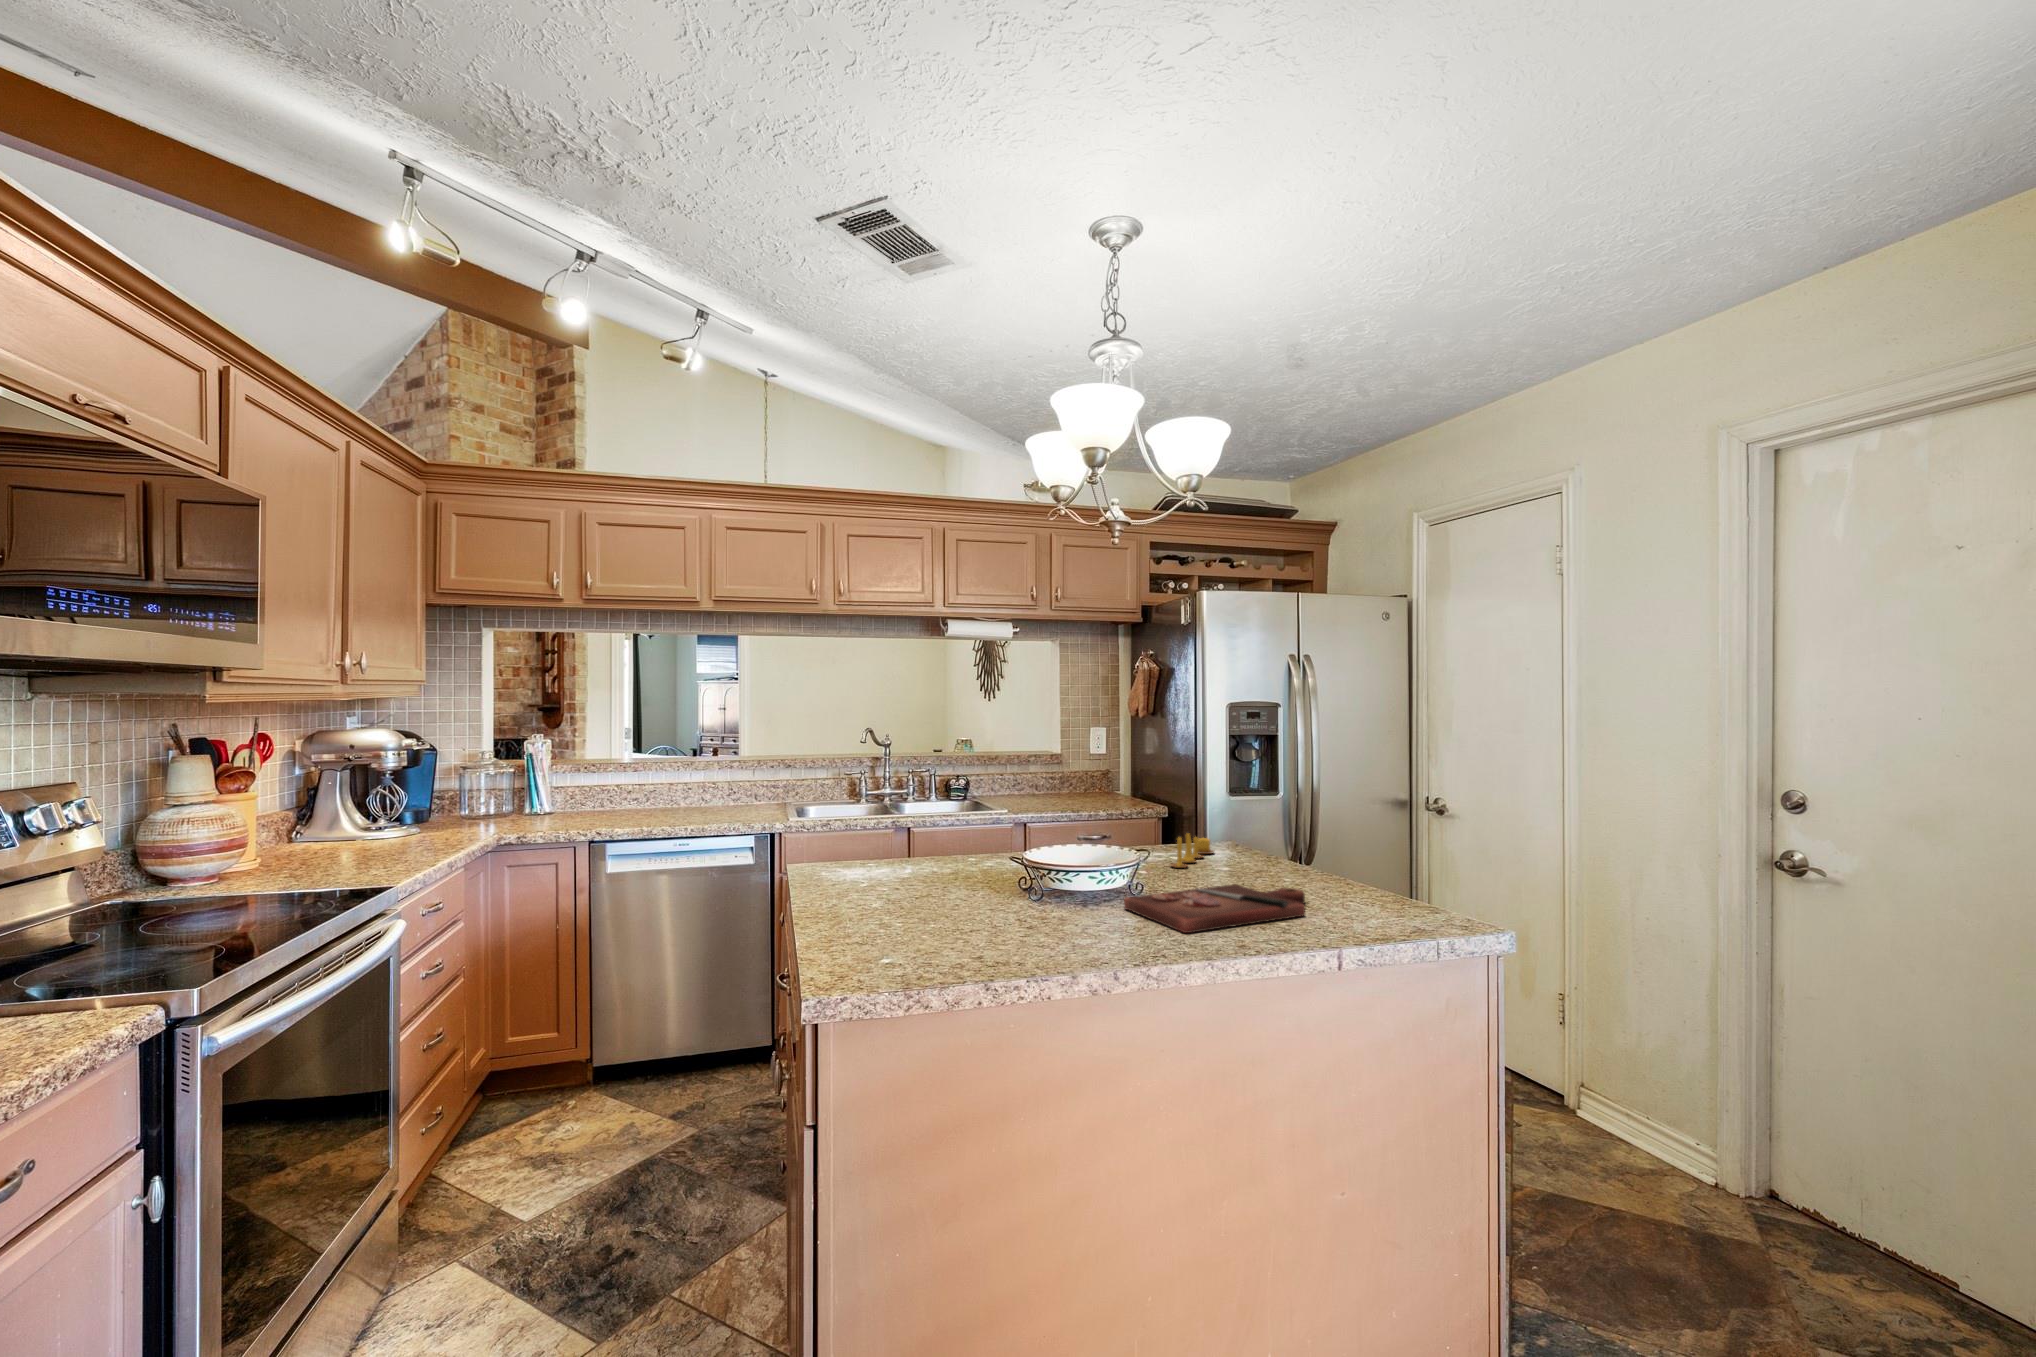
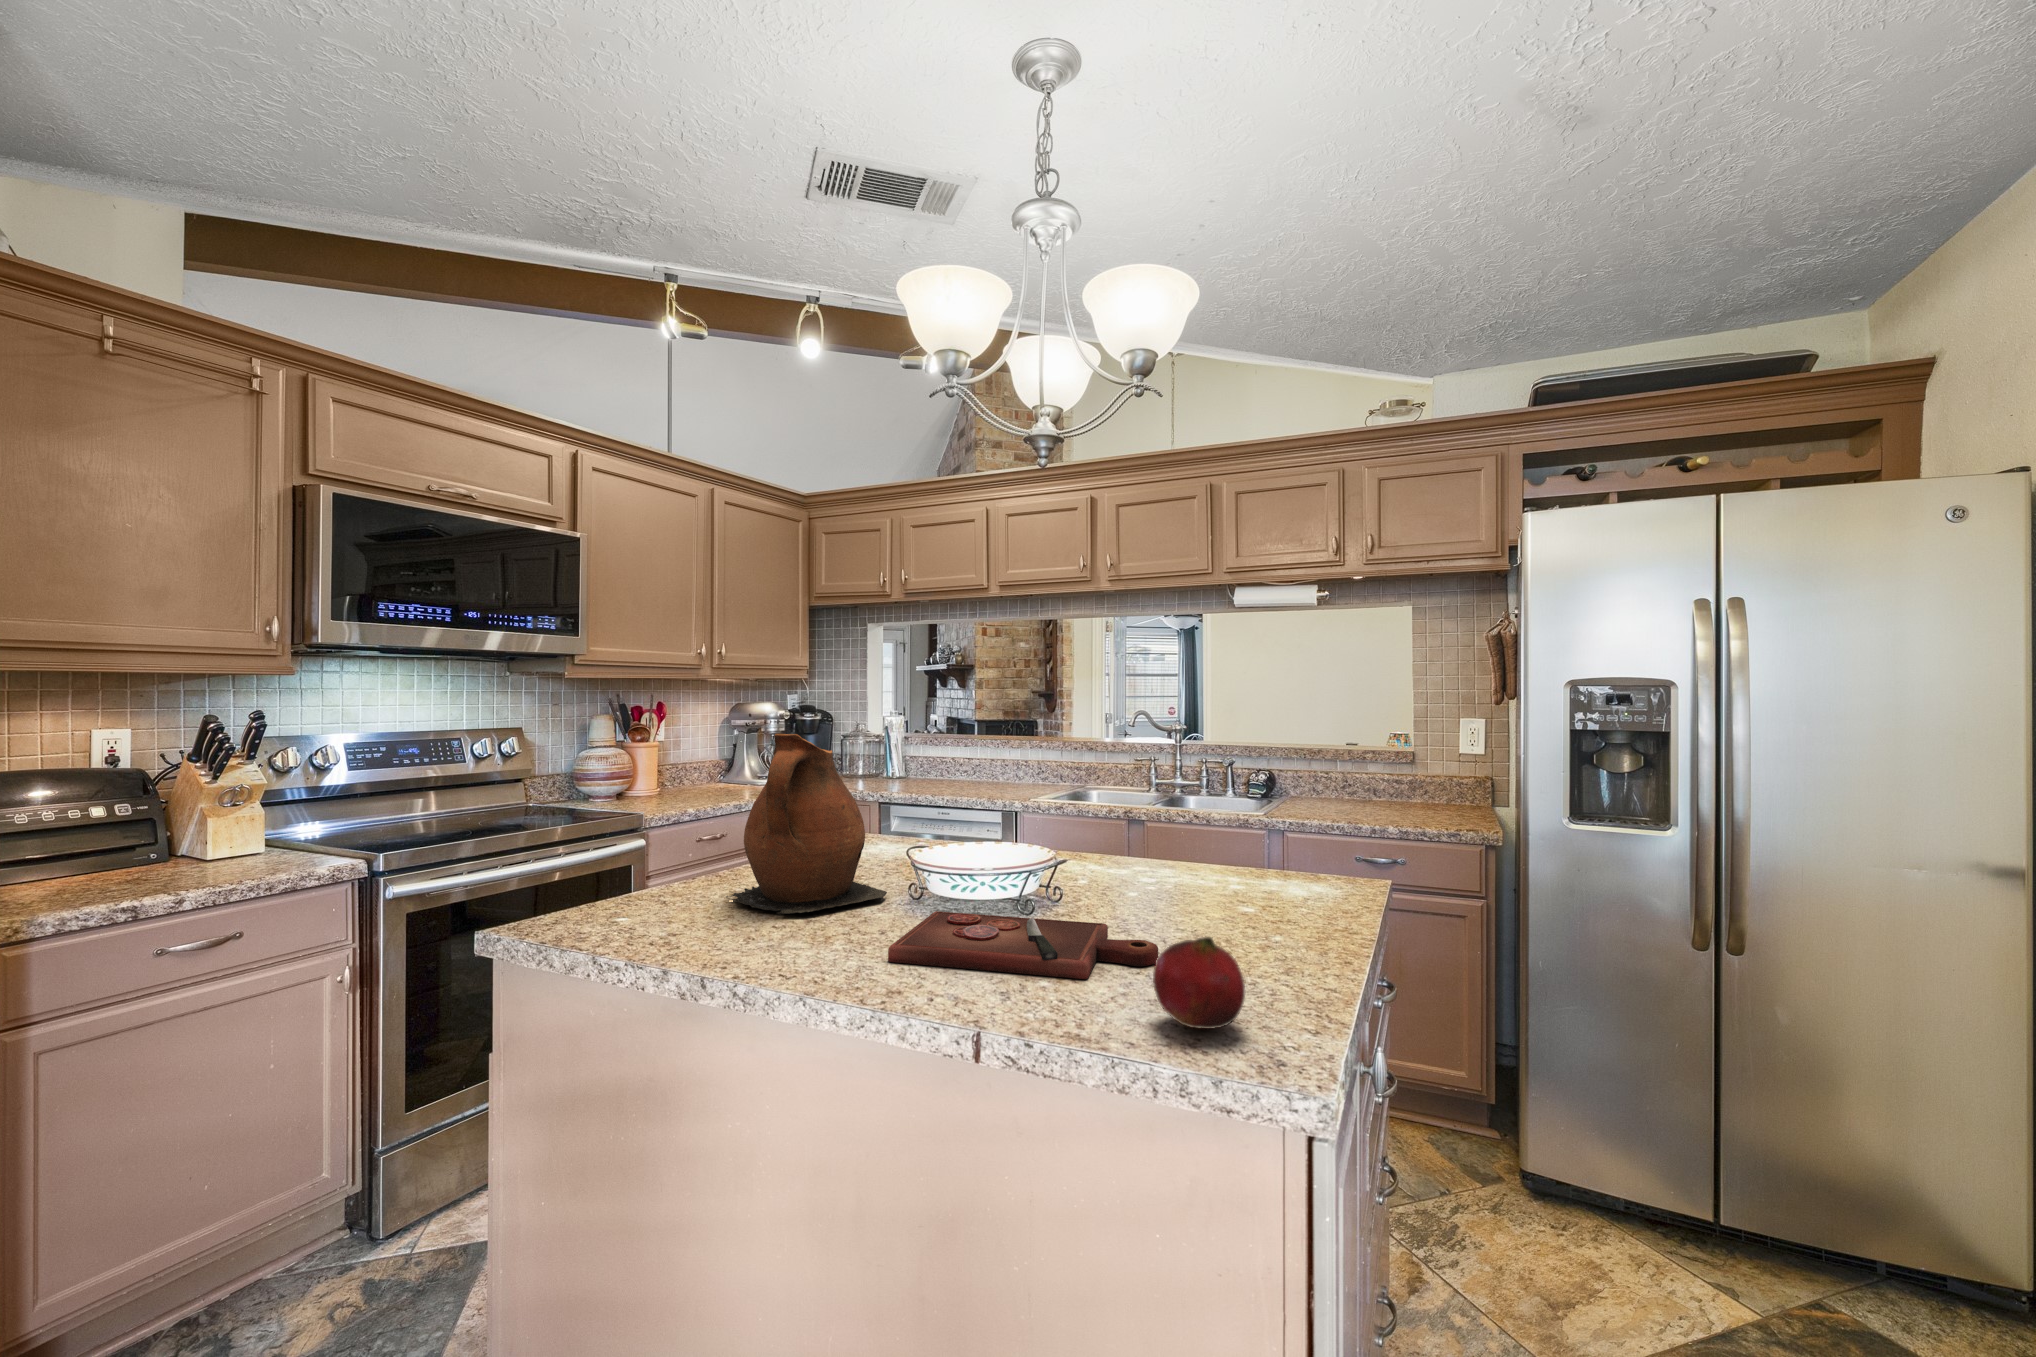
ceramic pitcher: none [908,759,1037,924] -> present [726,734,887,914]
candle: present [1171,834,1214,868] -> none [1158,851,1282,899]
fruit: none [1389,865,1450,922] -> present [1153,937,1245,1029]

